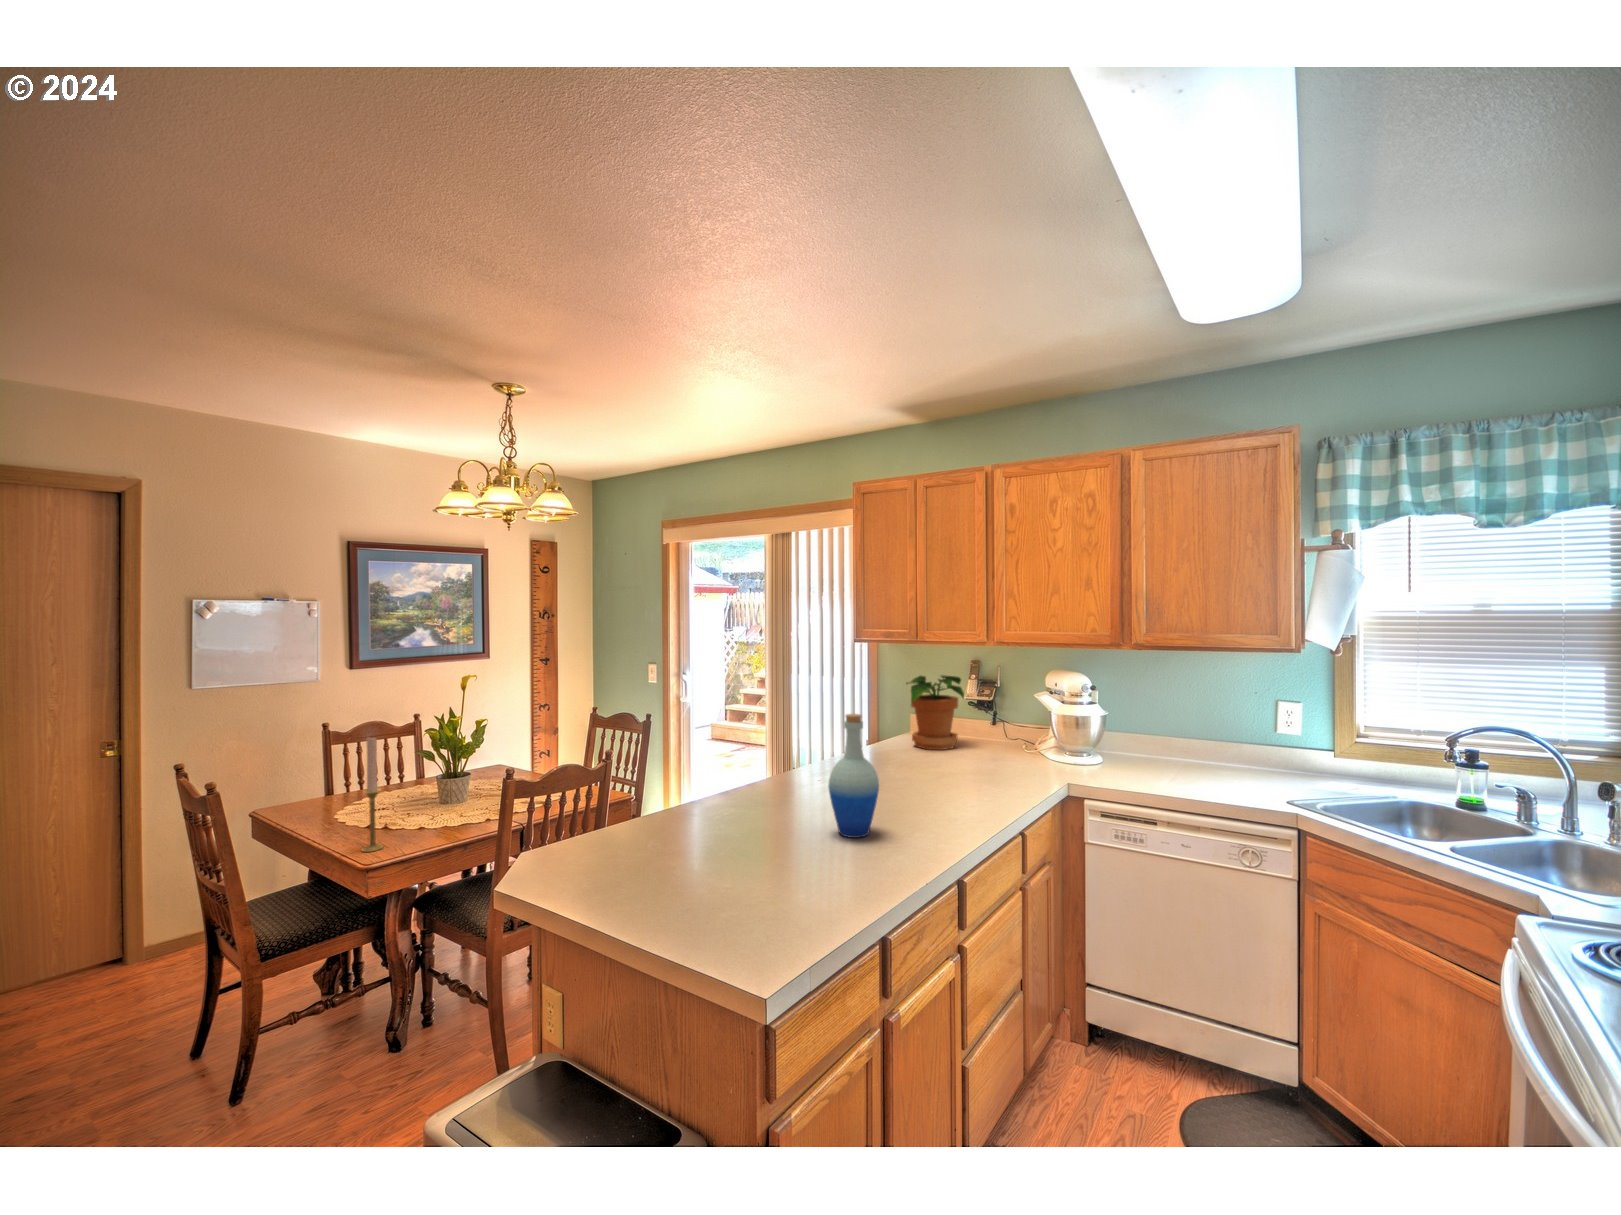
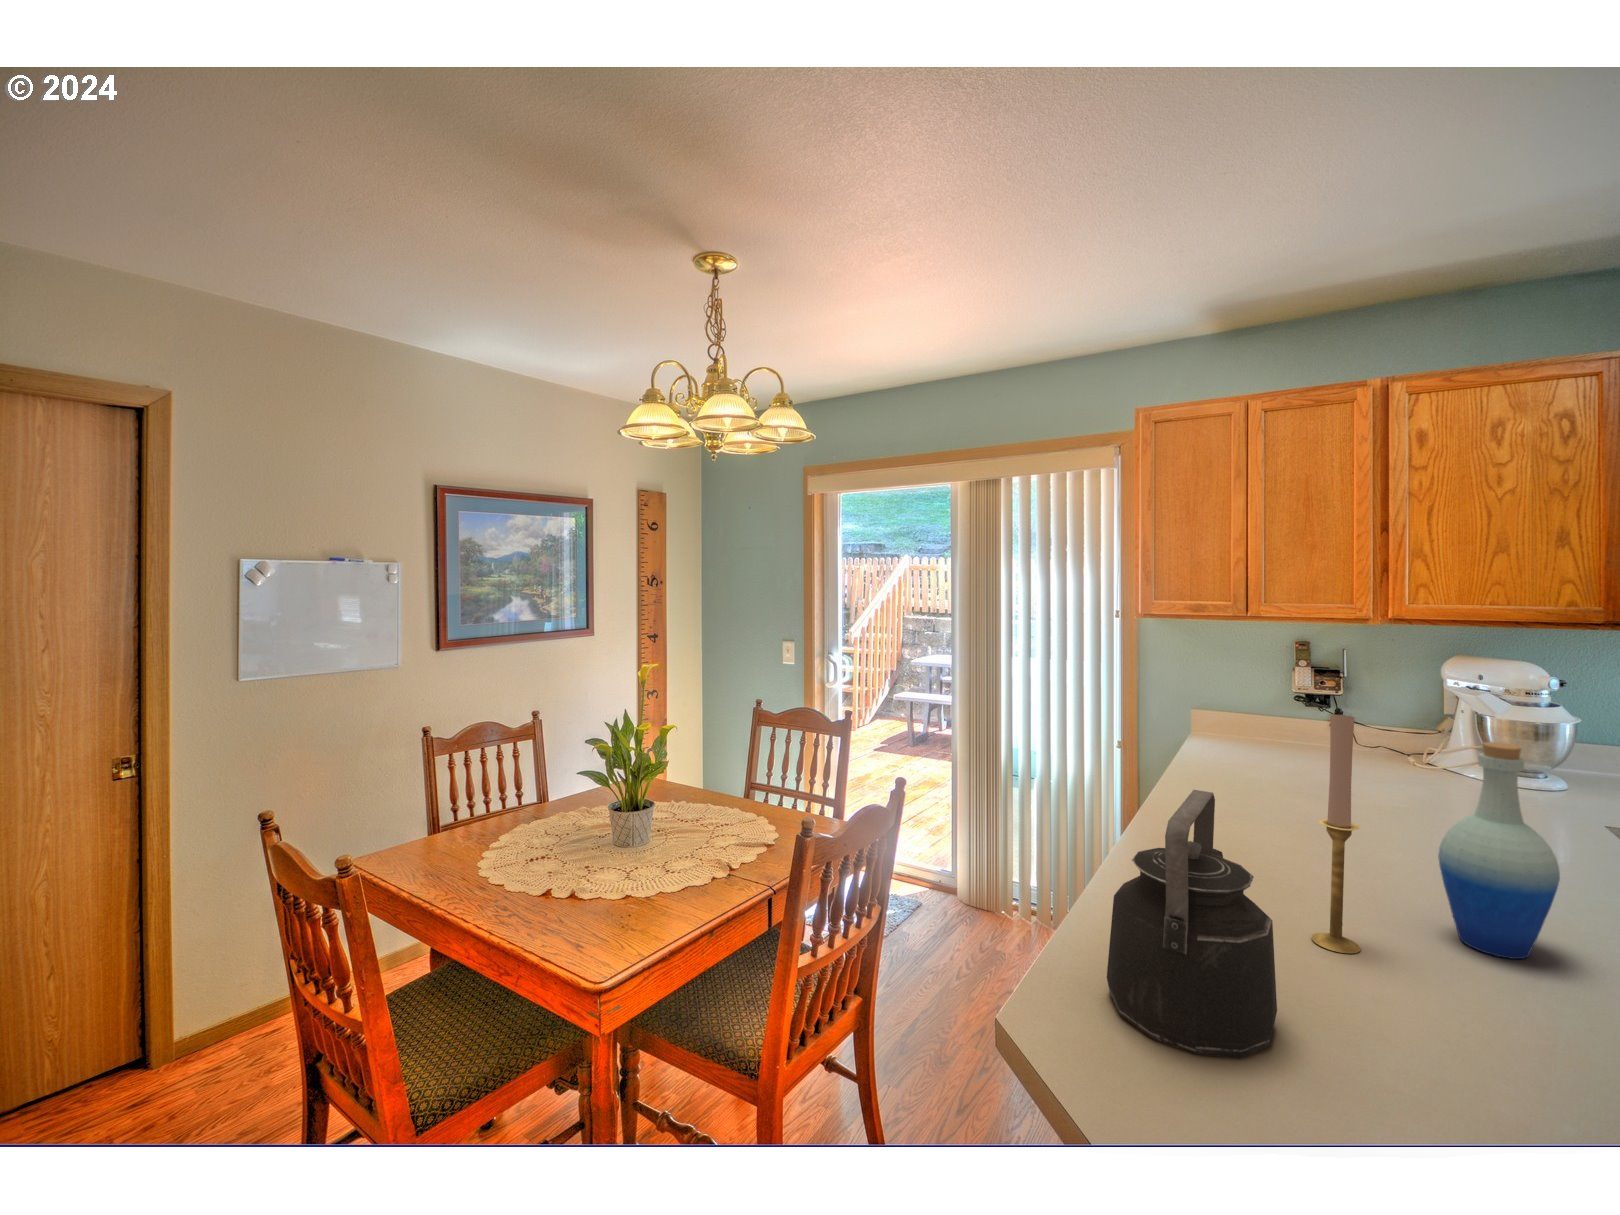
potted plant: present [906,675,964,750] -> none [1217,662,1323,766]
kettle: none [584,737,689,871] -> present [1107,790,1277,1058]
candlestick: present [362,738,383,852] -> present [1311,711,1361,953]

